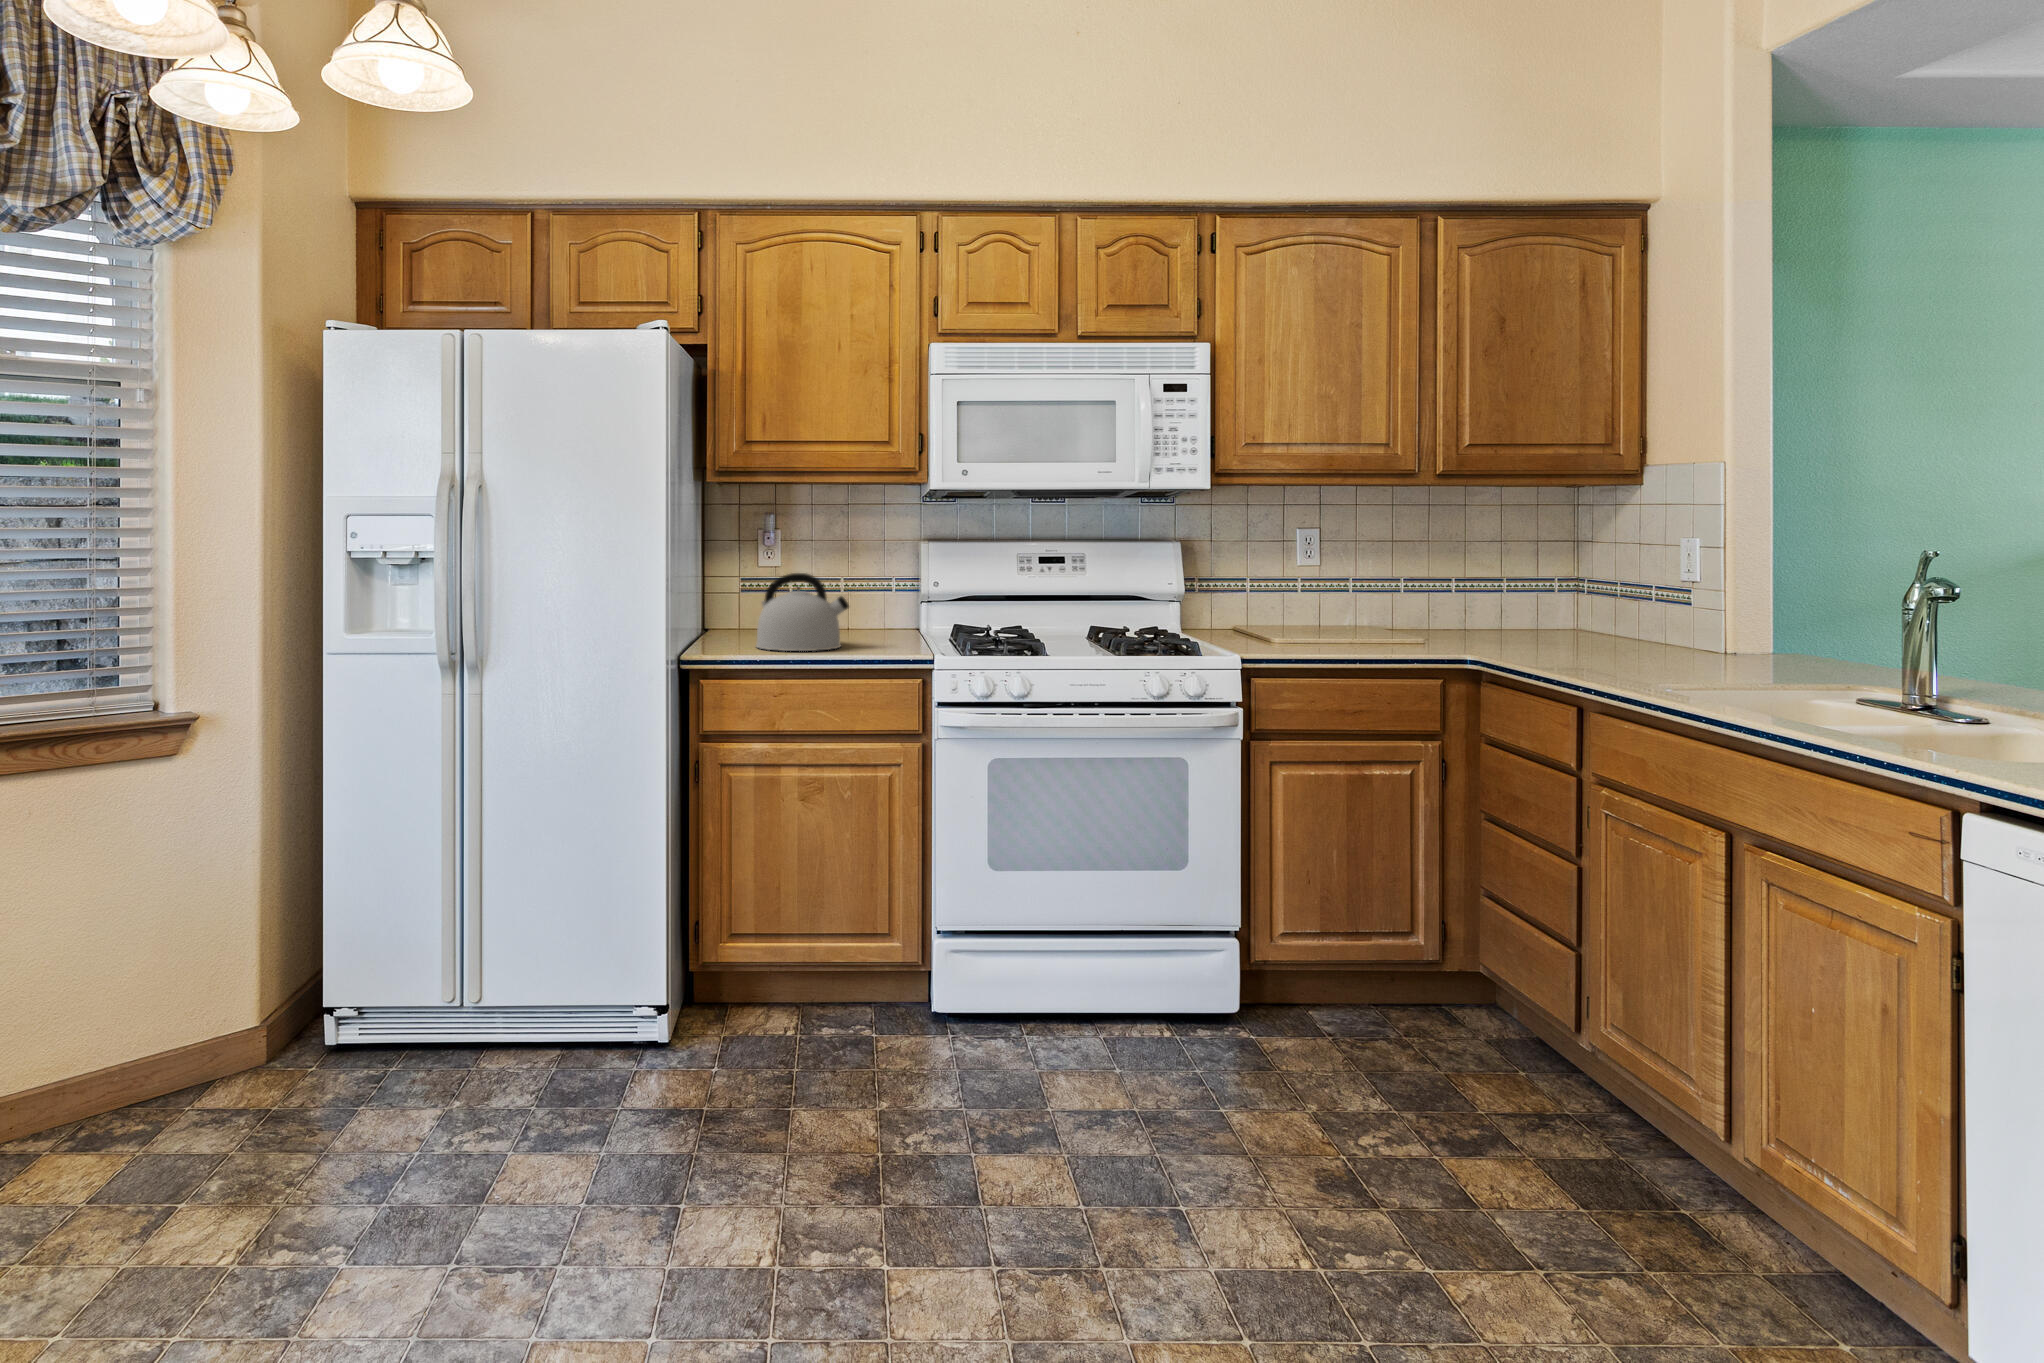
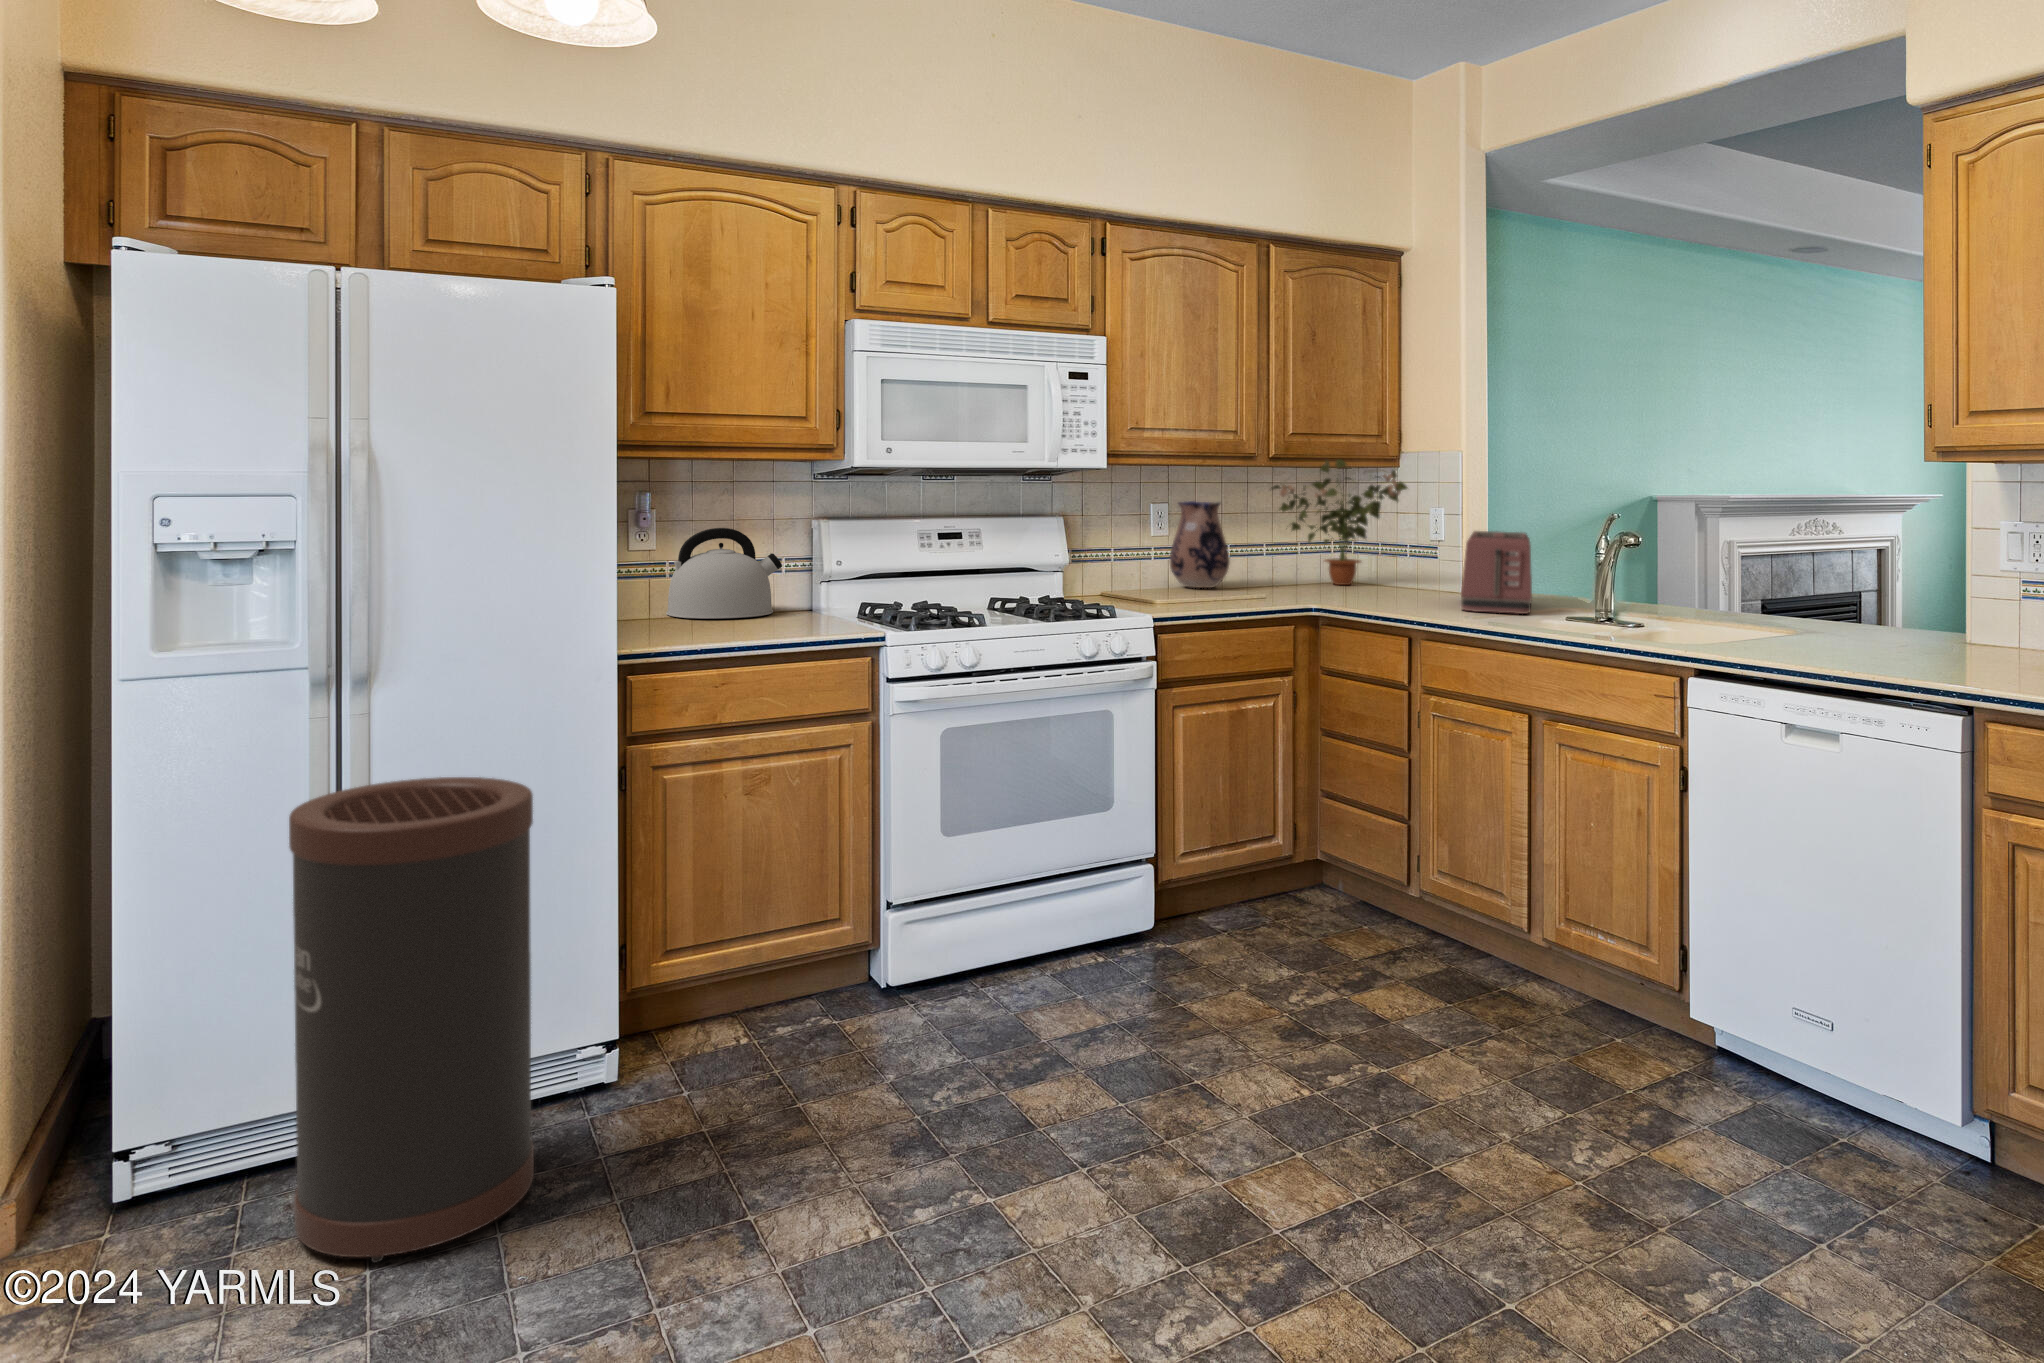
potted plant: none [1412,499,1599,647] -> present [1271,459,1407,585]
ceramic pitcher: none [1276,549,1347,643] -> present [1170,501,1229,588]
toaster: none [1645,583,1787,694] -> present [1461,531,1532,614]
trash can: none [400,763,571,1143] -> present [289,777,534,1263]

